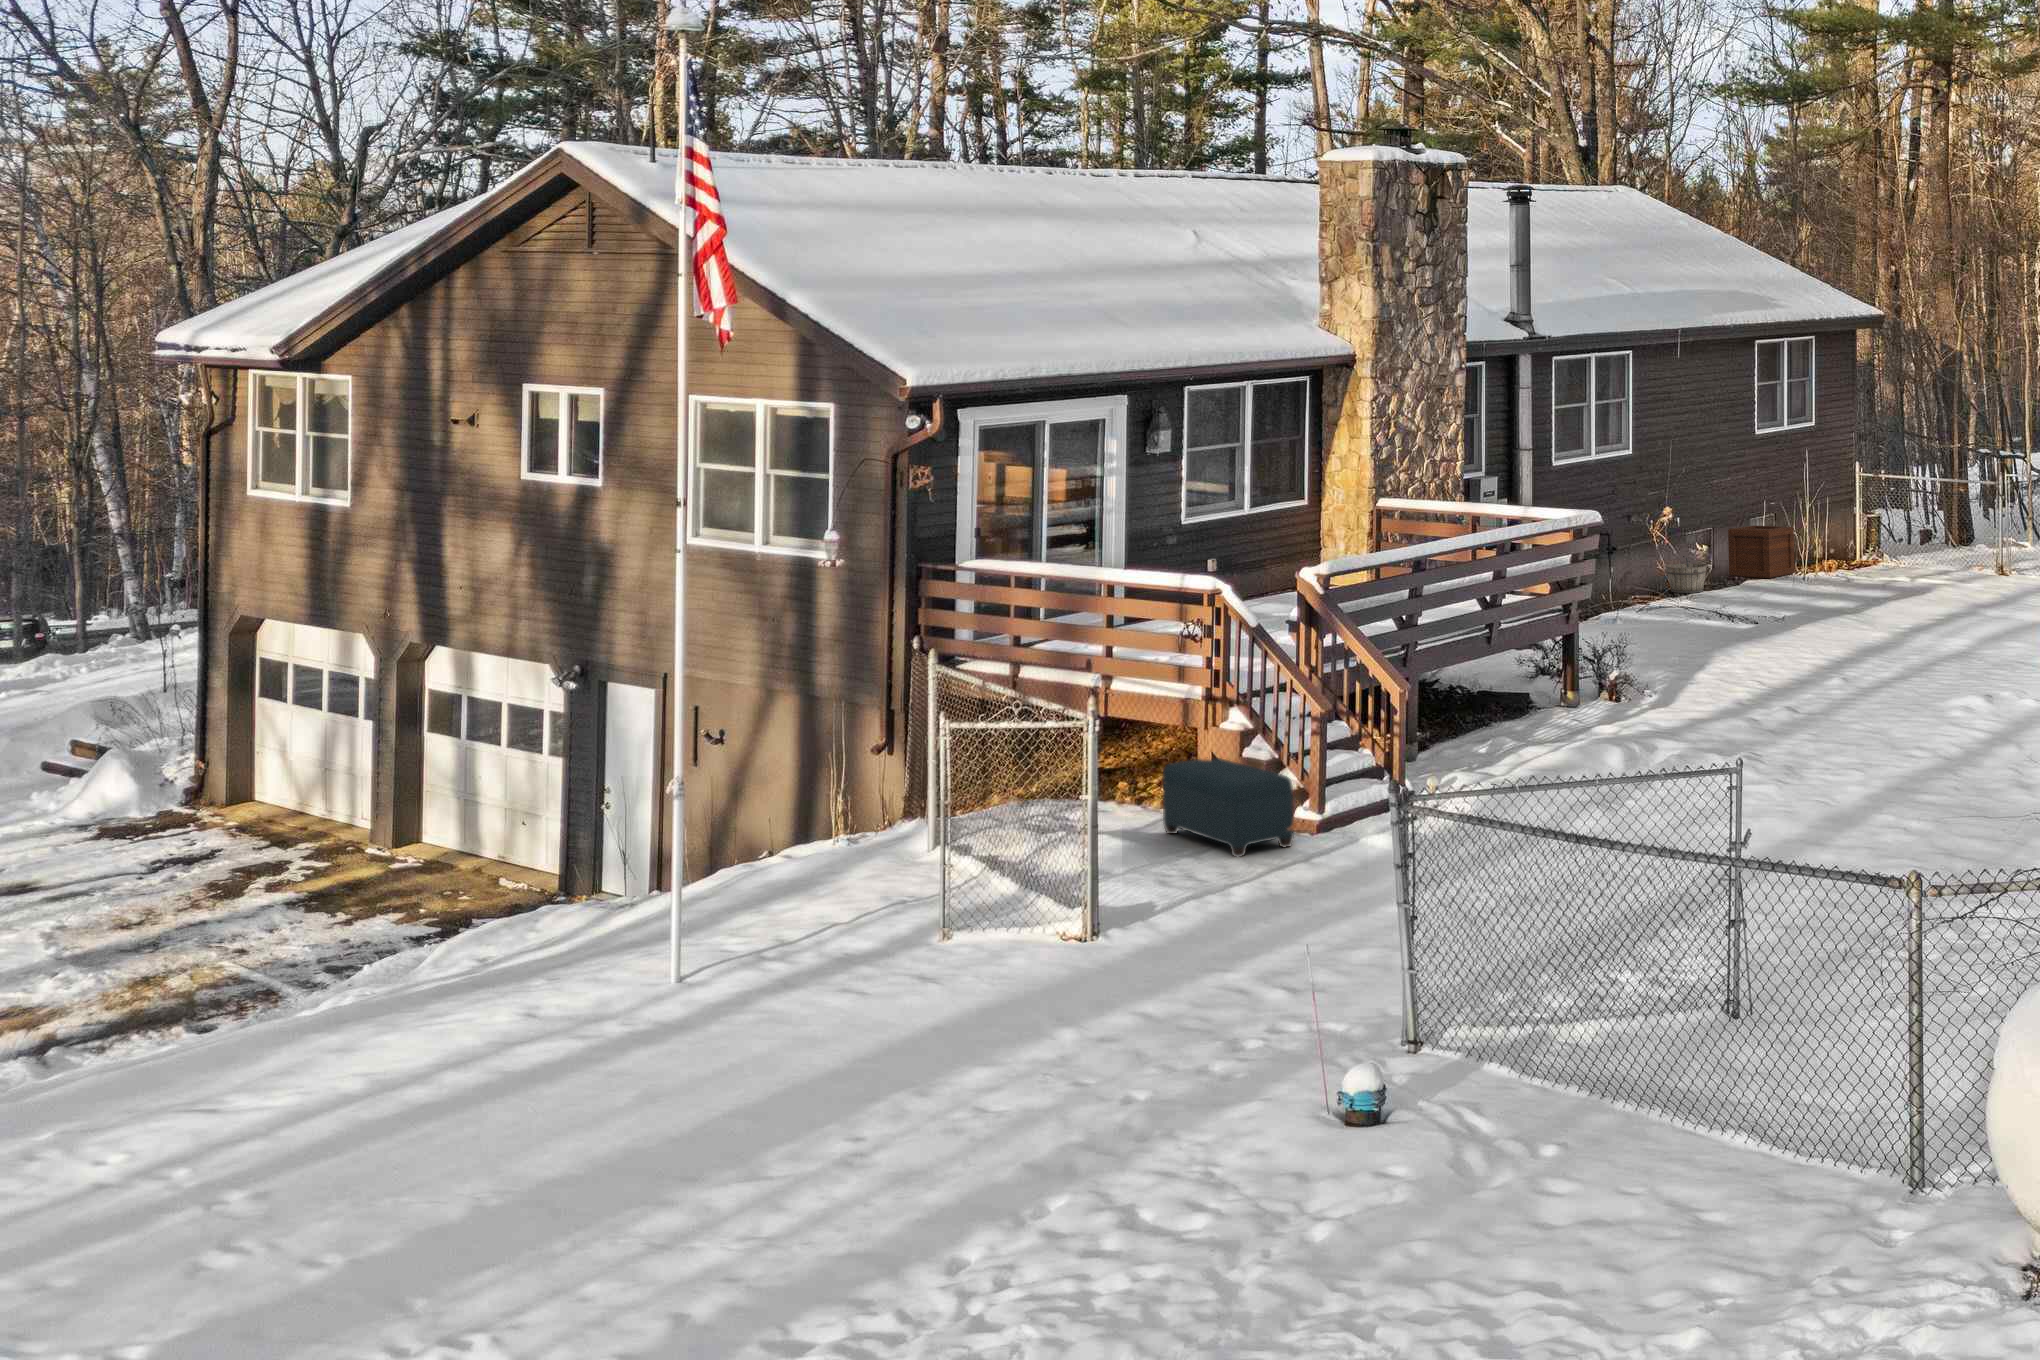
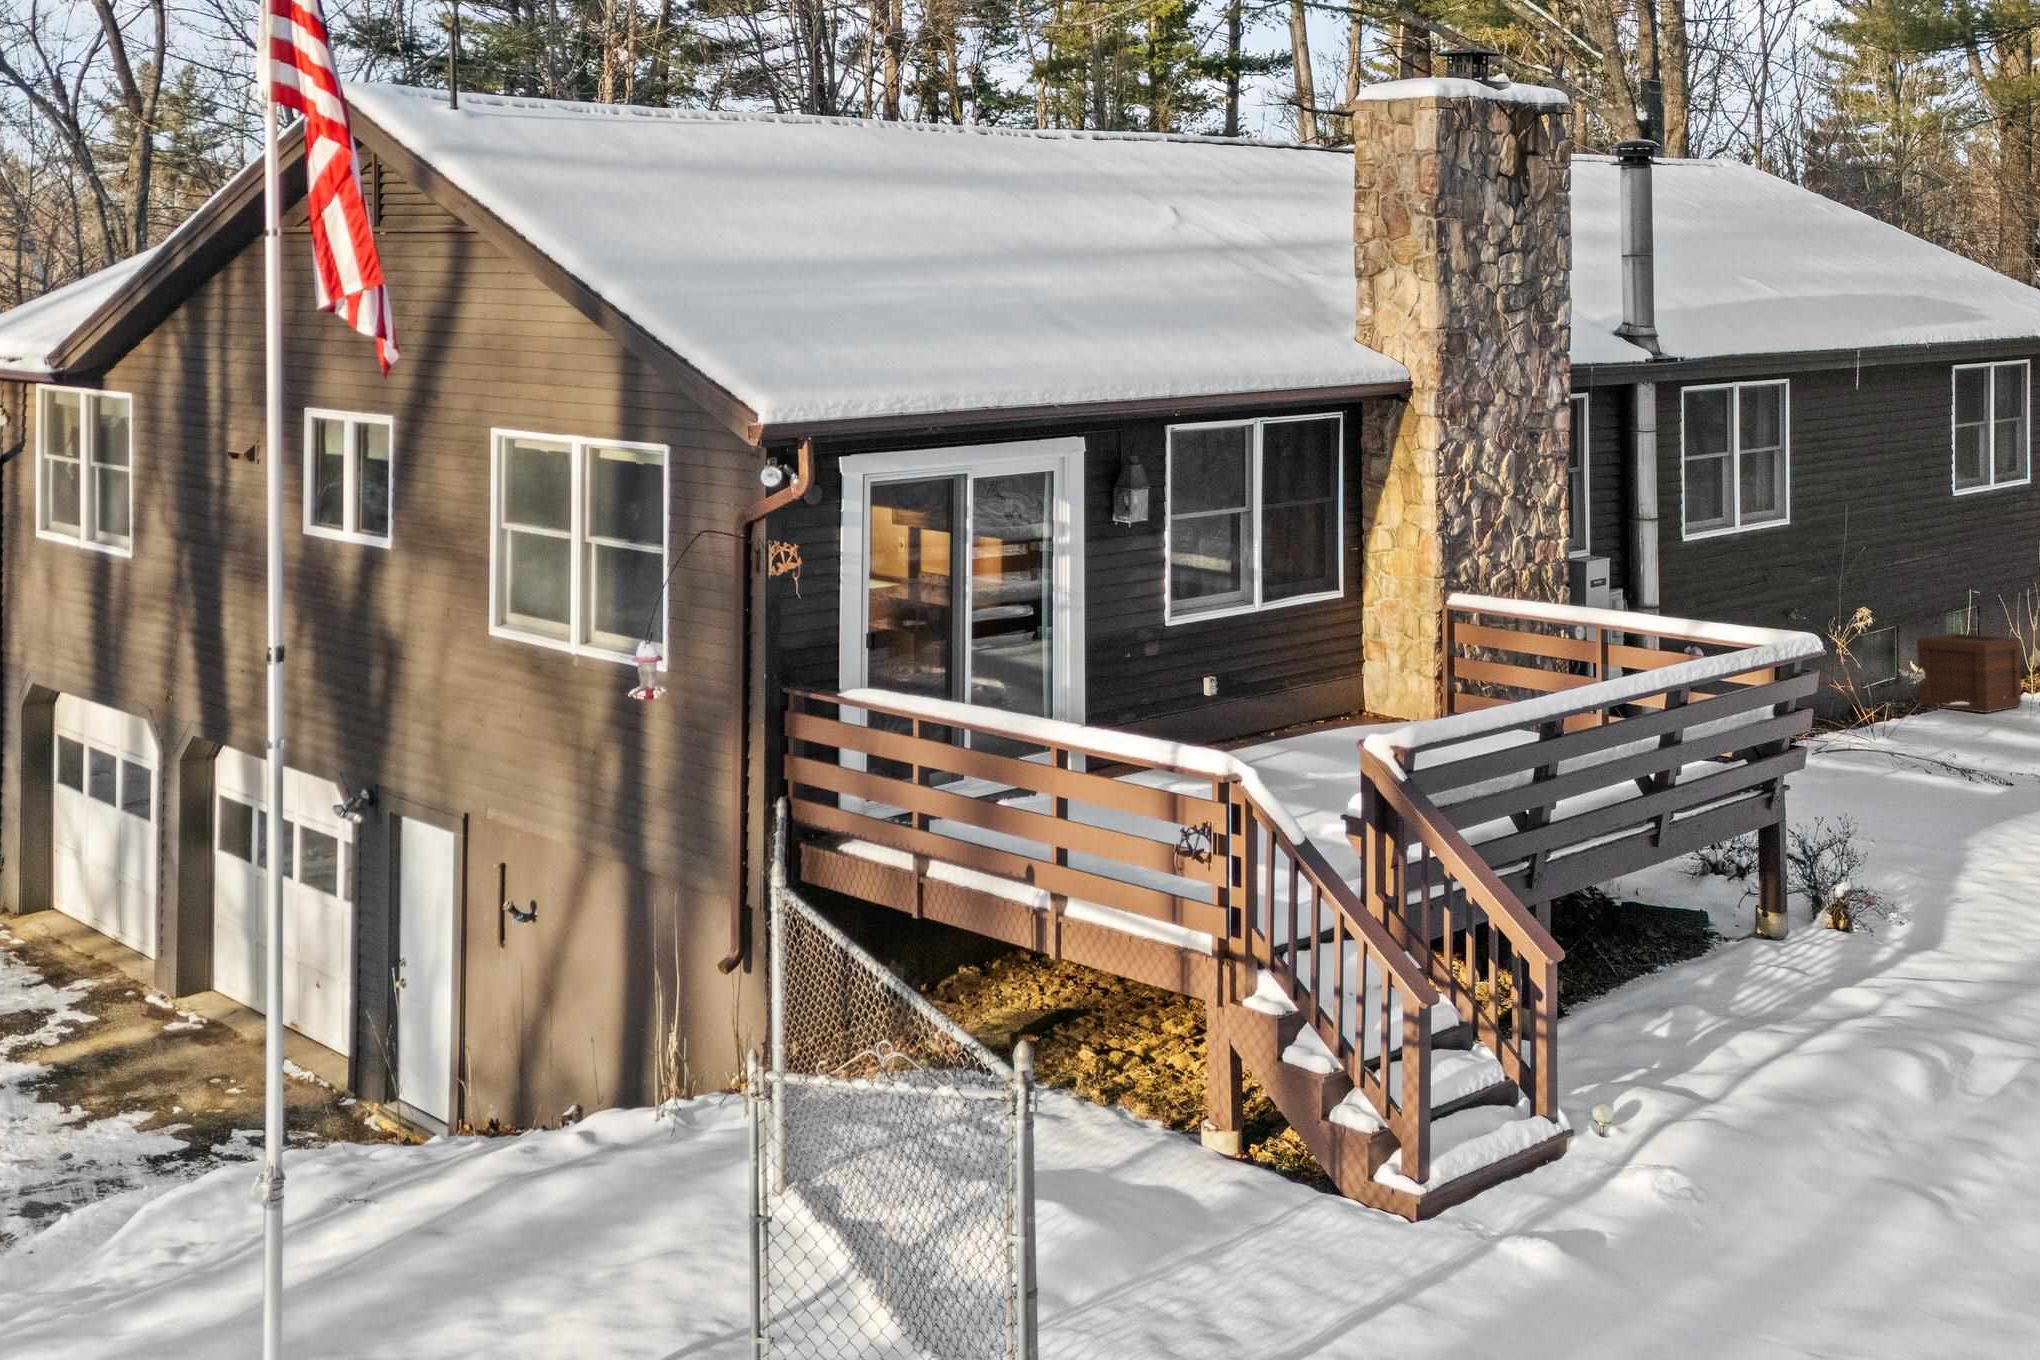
wooden bucket: present [1666,556,1707,593] -> none [1834,678,1899,734]
bench: present [1162,758,1294,857] -> none [1147,1039,1374,1246]

